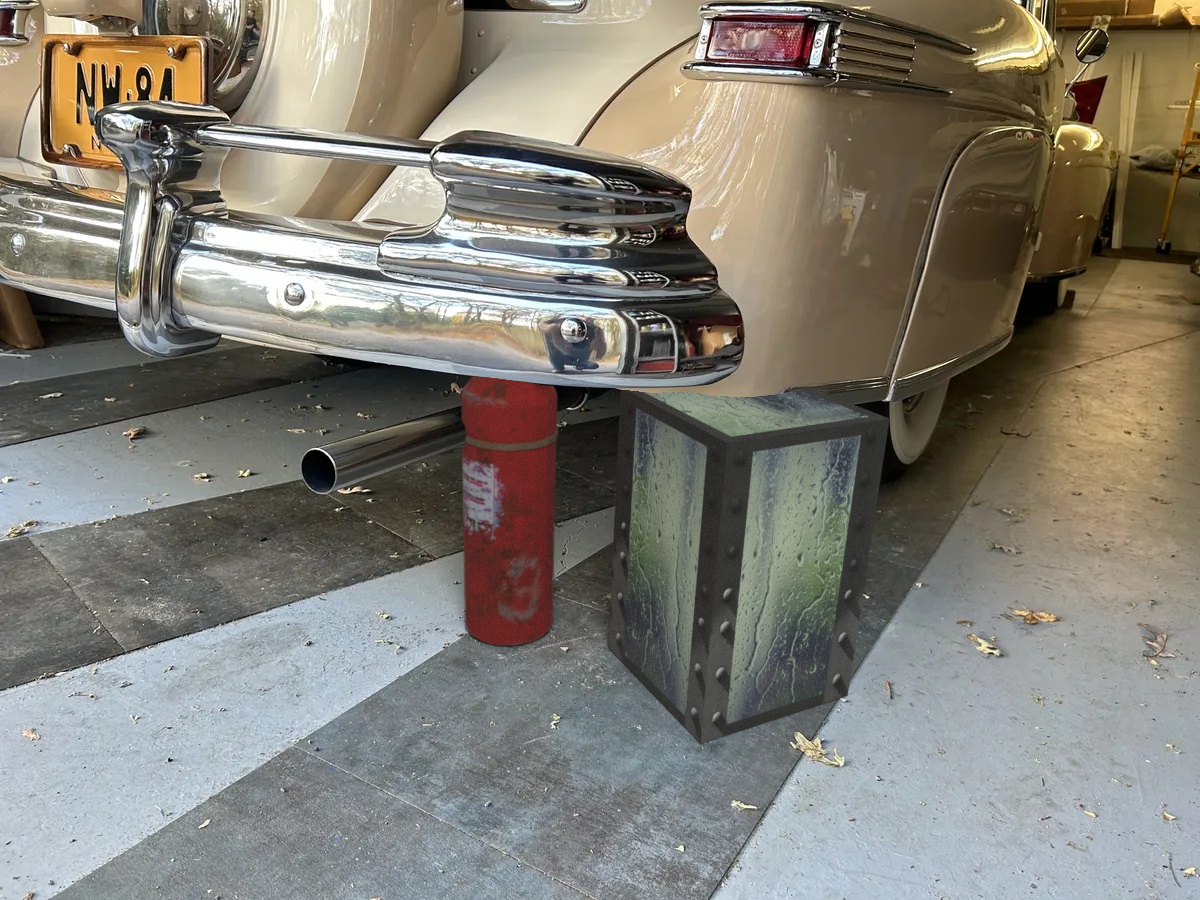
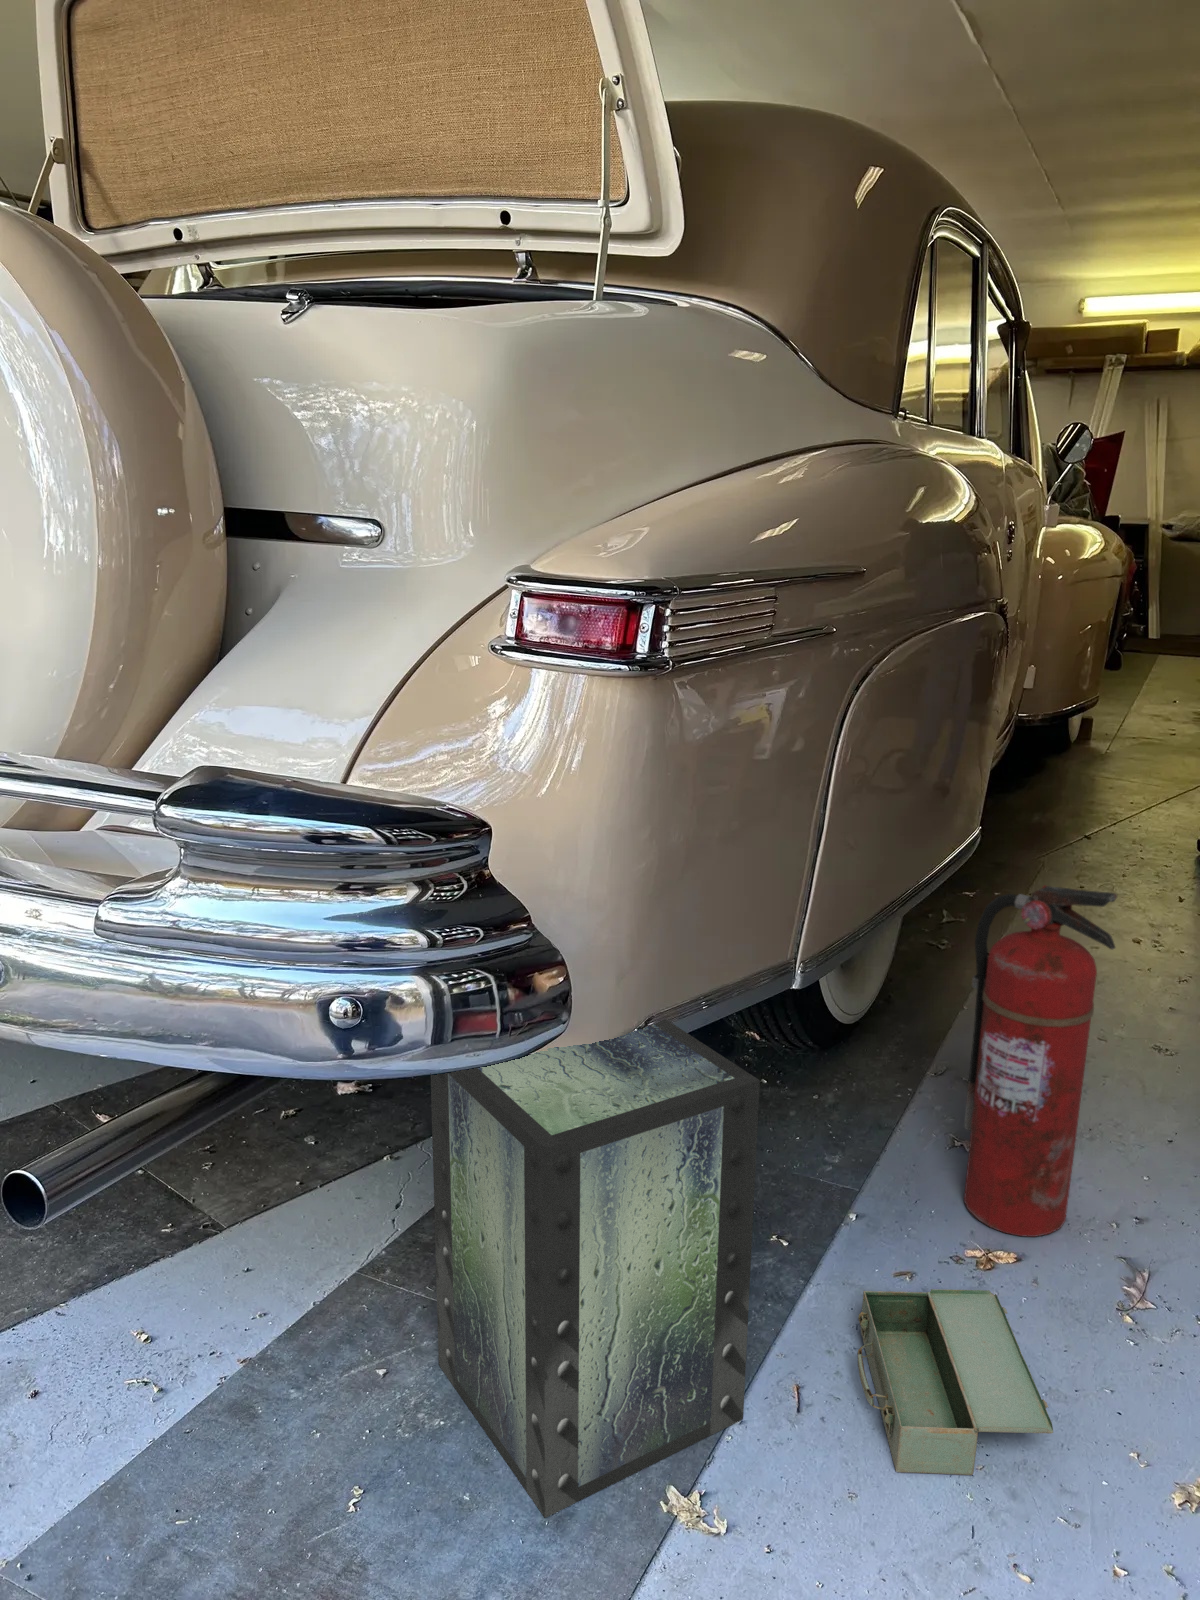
fire extinguisher: present [461,376,558,646] -> present [964,886,1117,1237]
toolbox: none [934,617,1104,741] -> present [858,1289,1053,1475]

